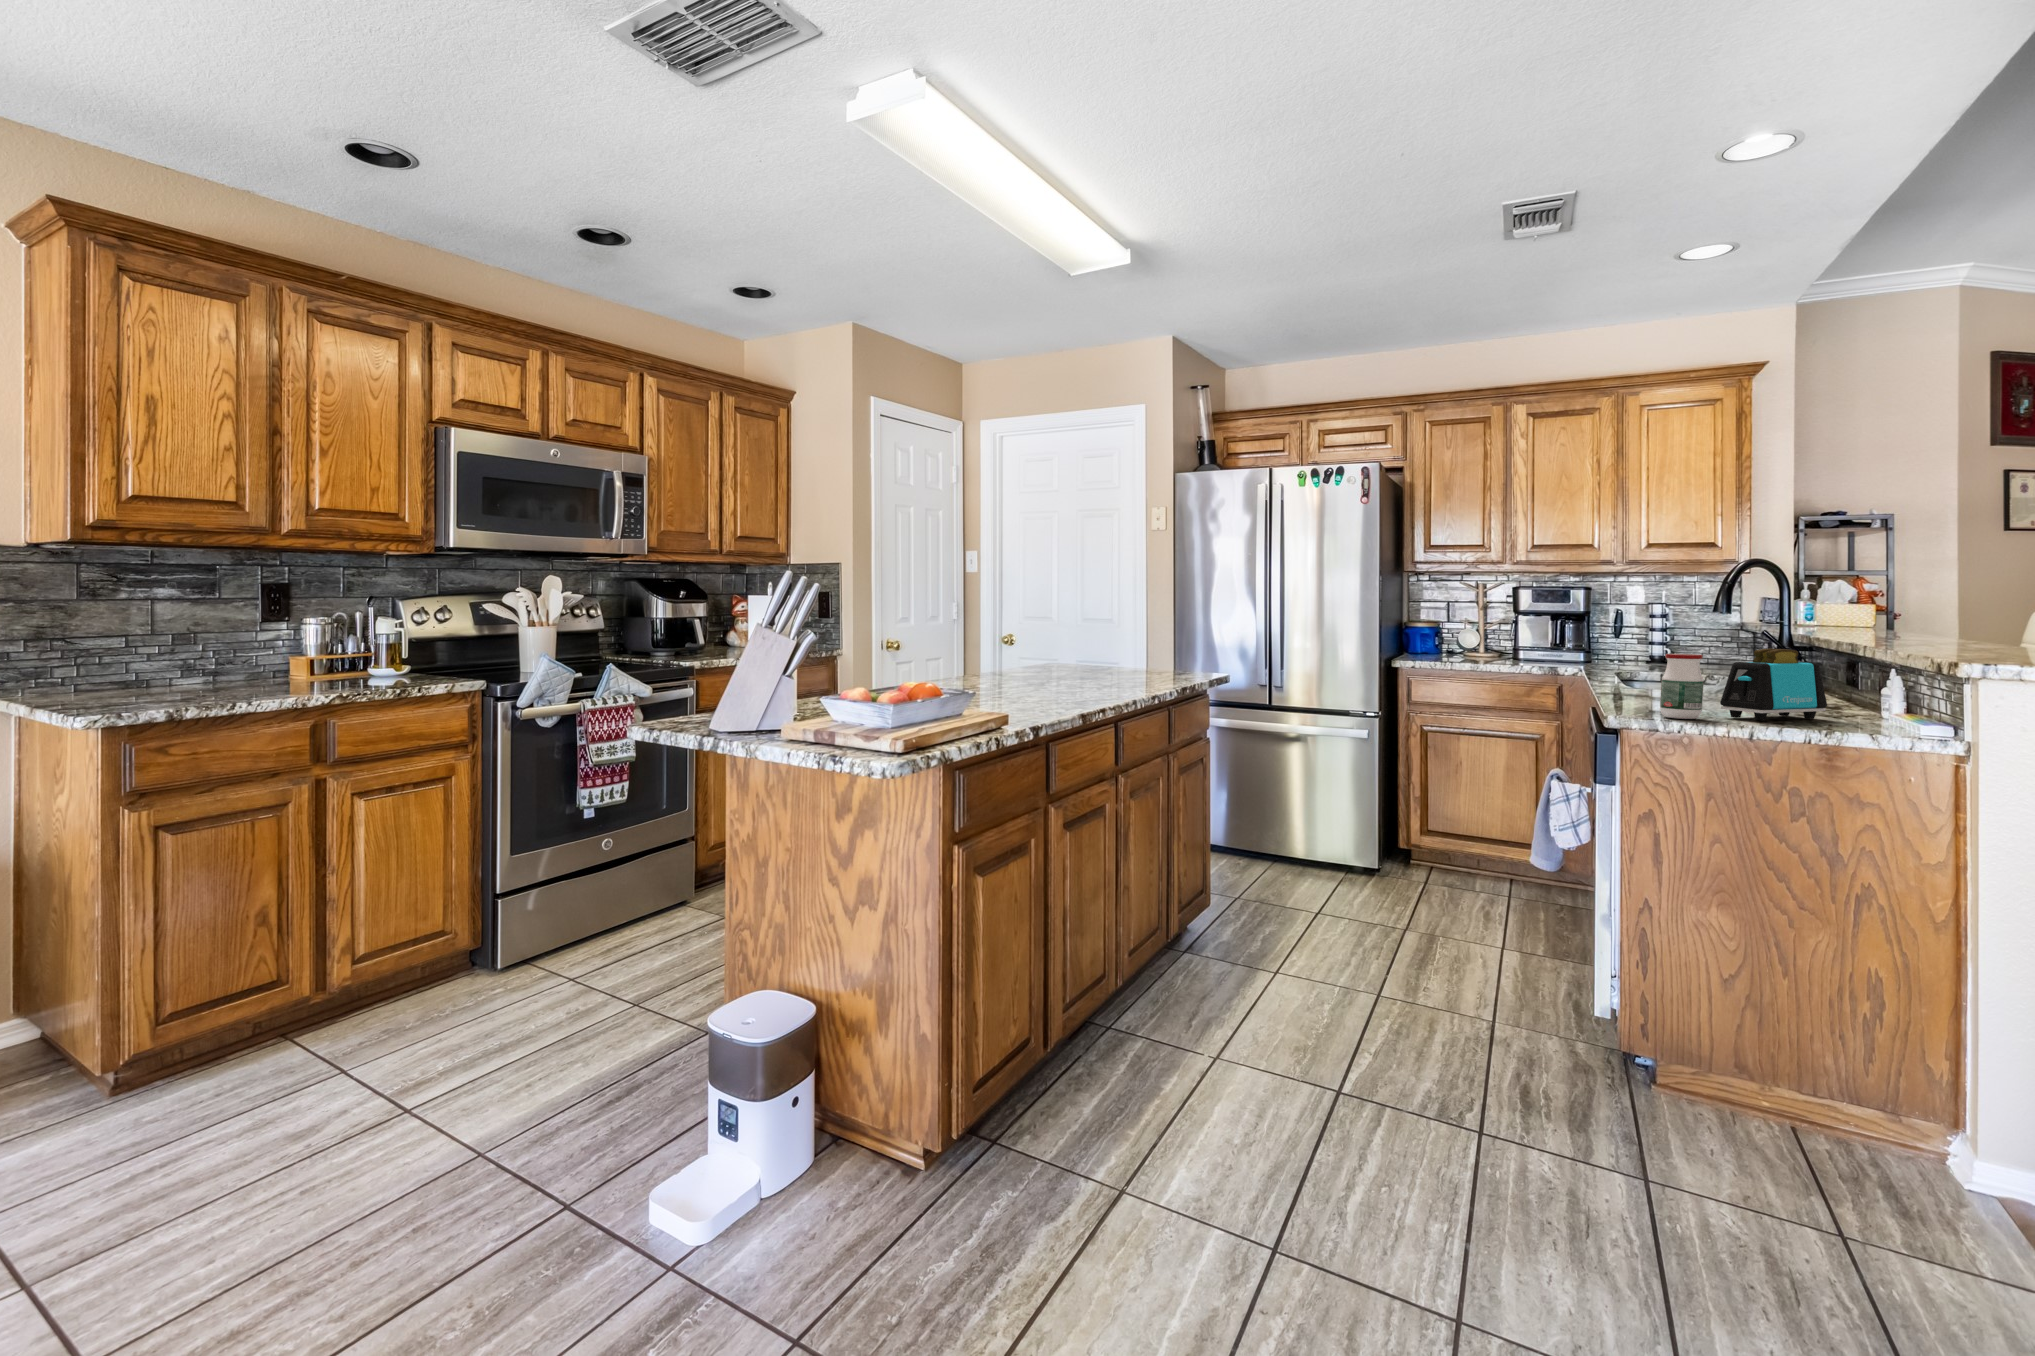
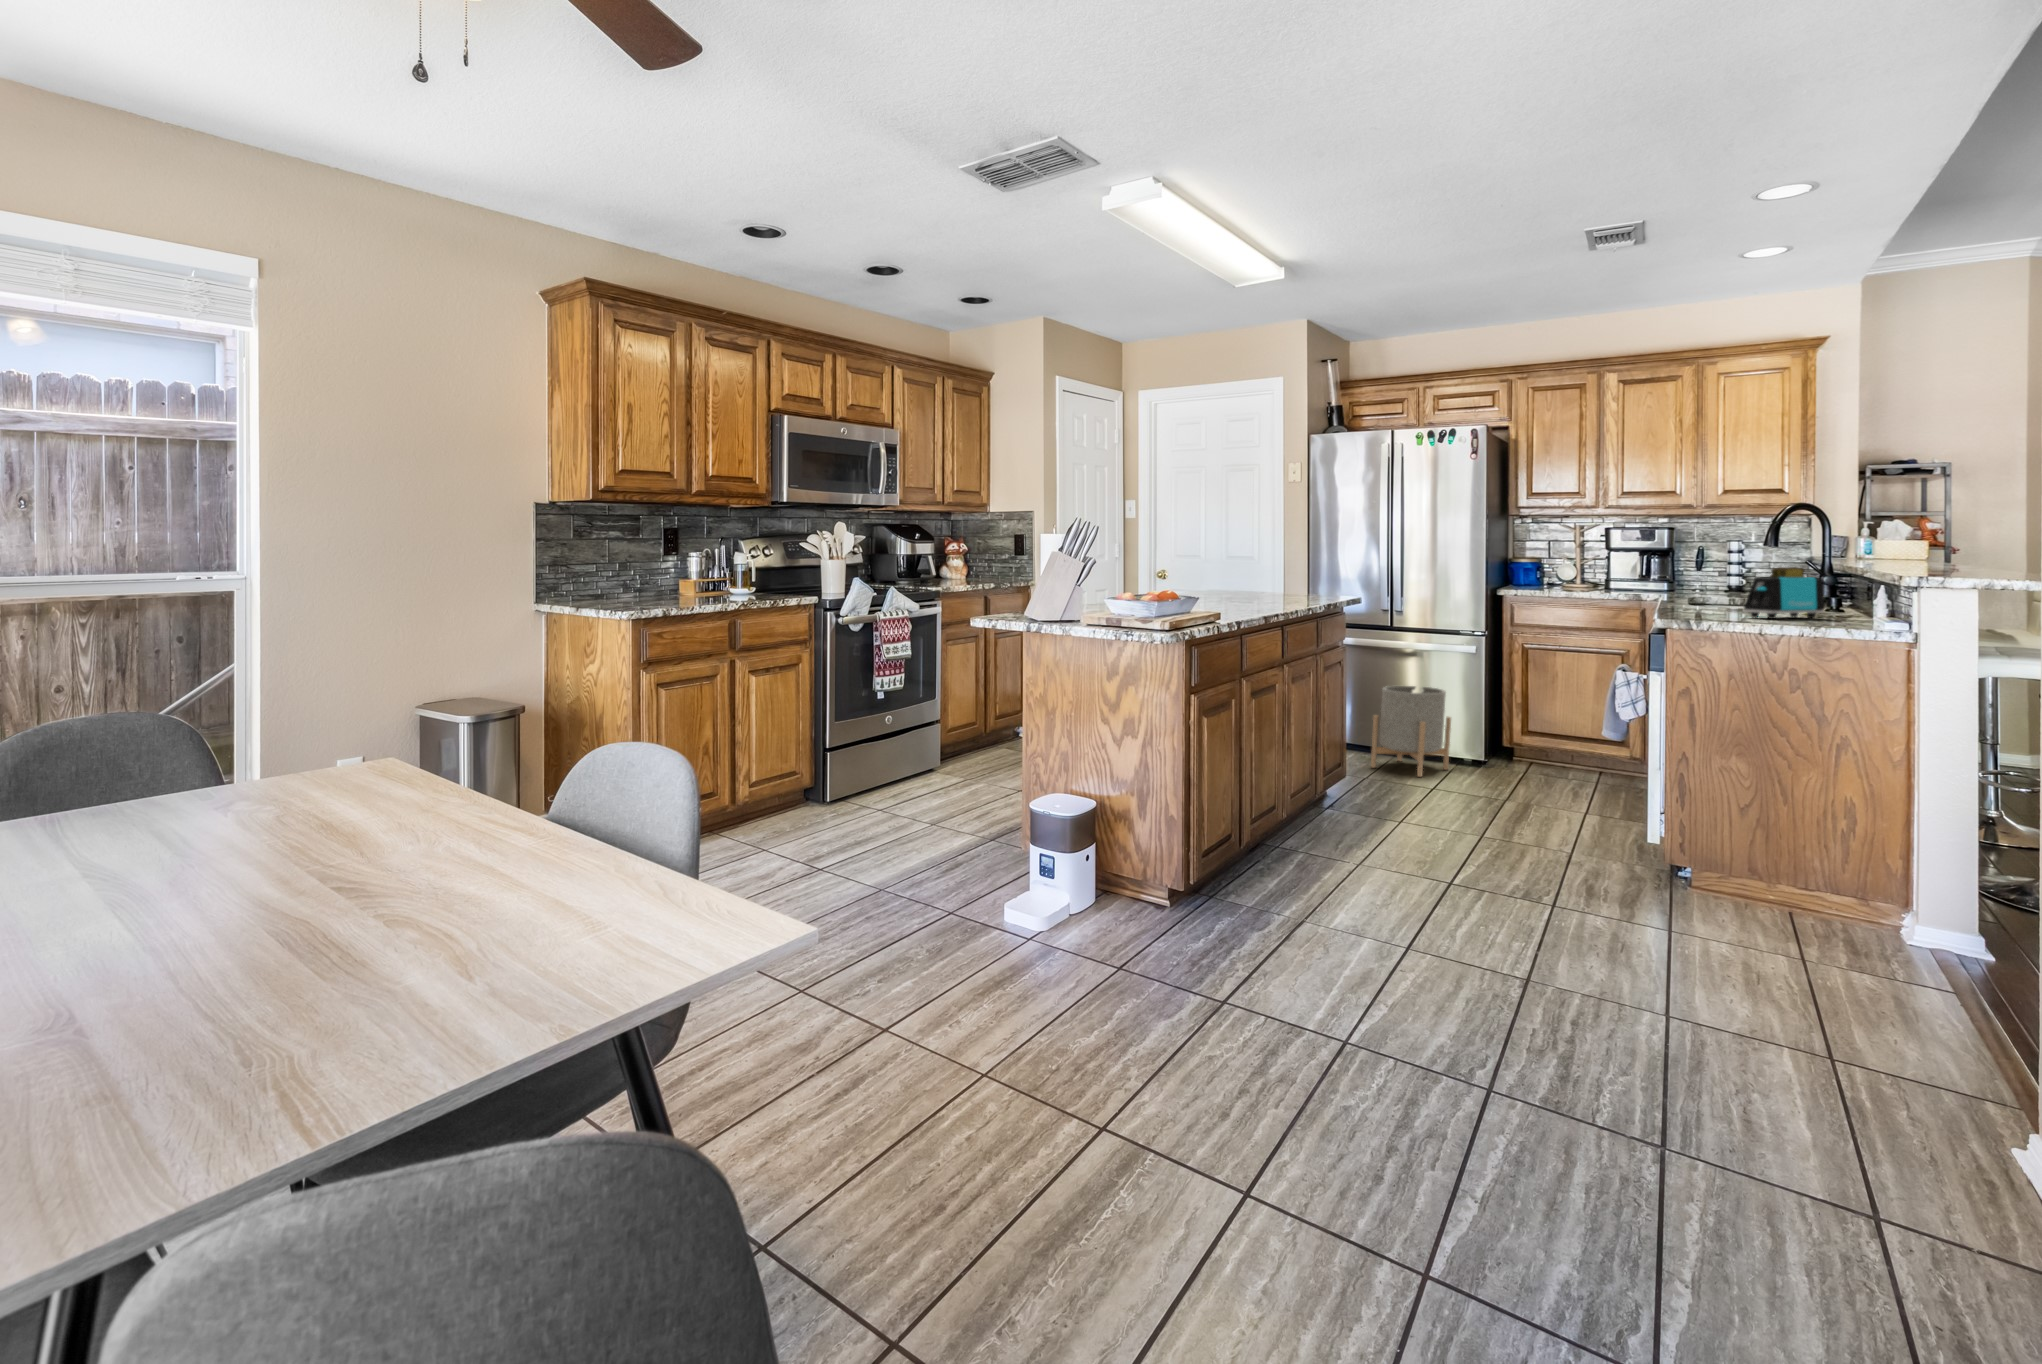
jar: present [1660,654,1704,719] -> none [1697,572,1731,618]
planter: none [1250,779,1345,898] -> present [1371,686,1451,777]

